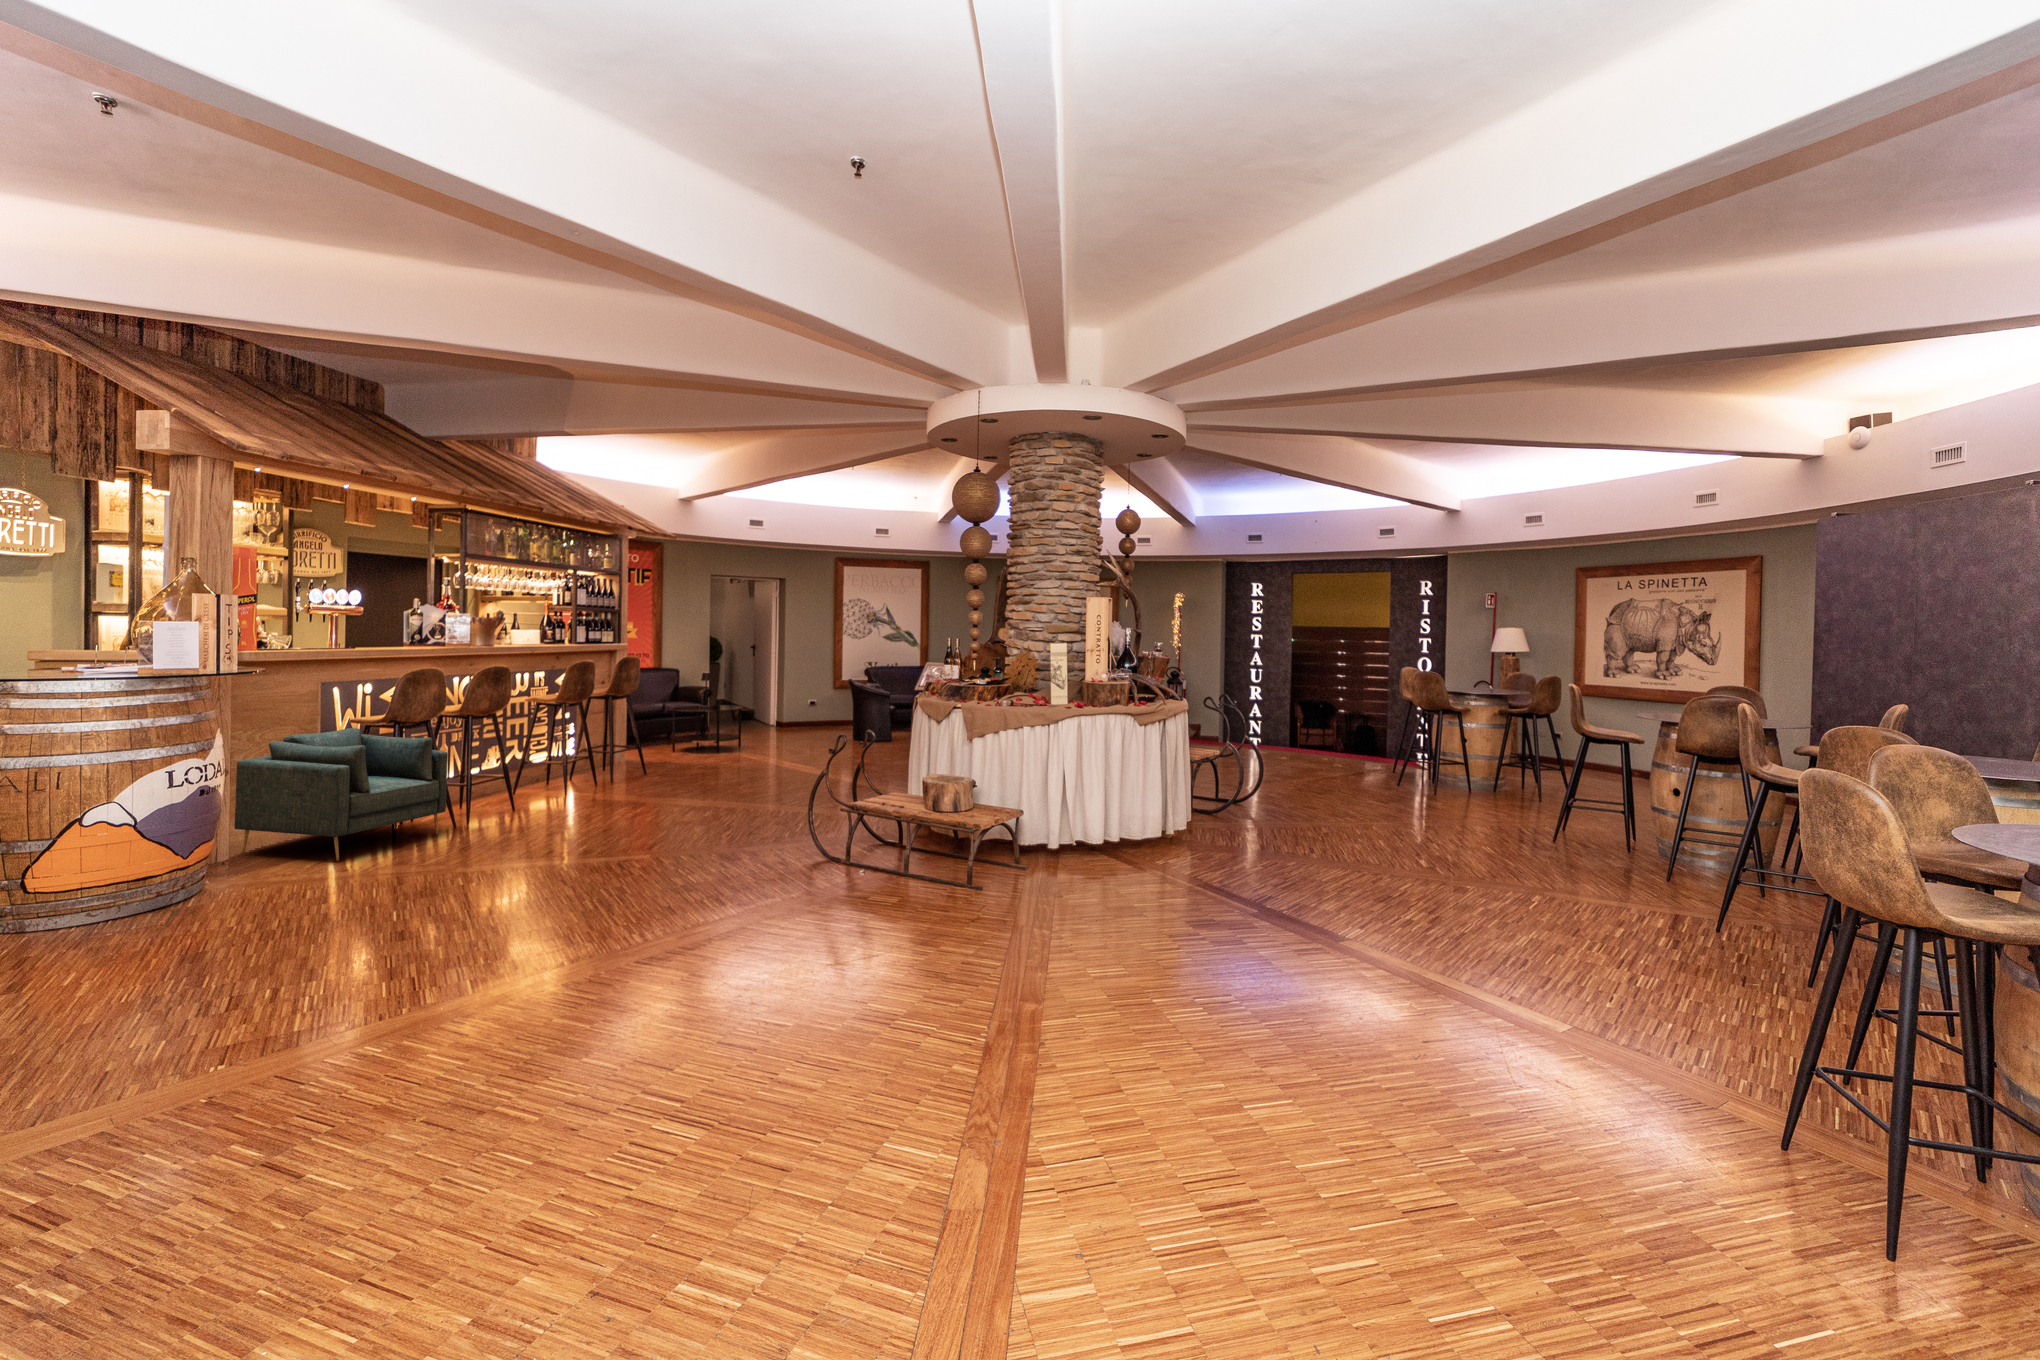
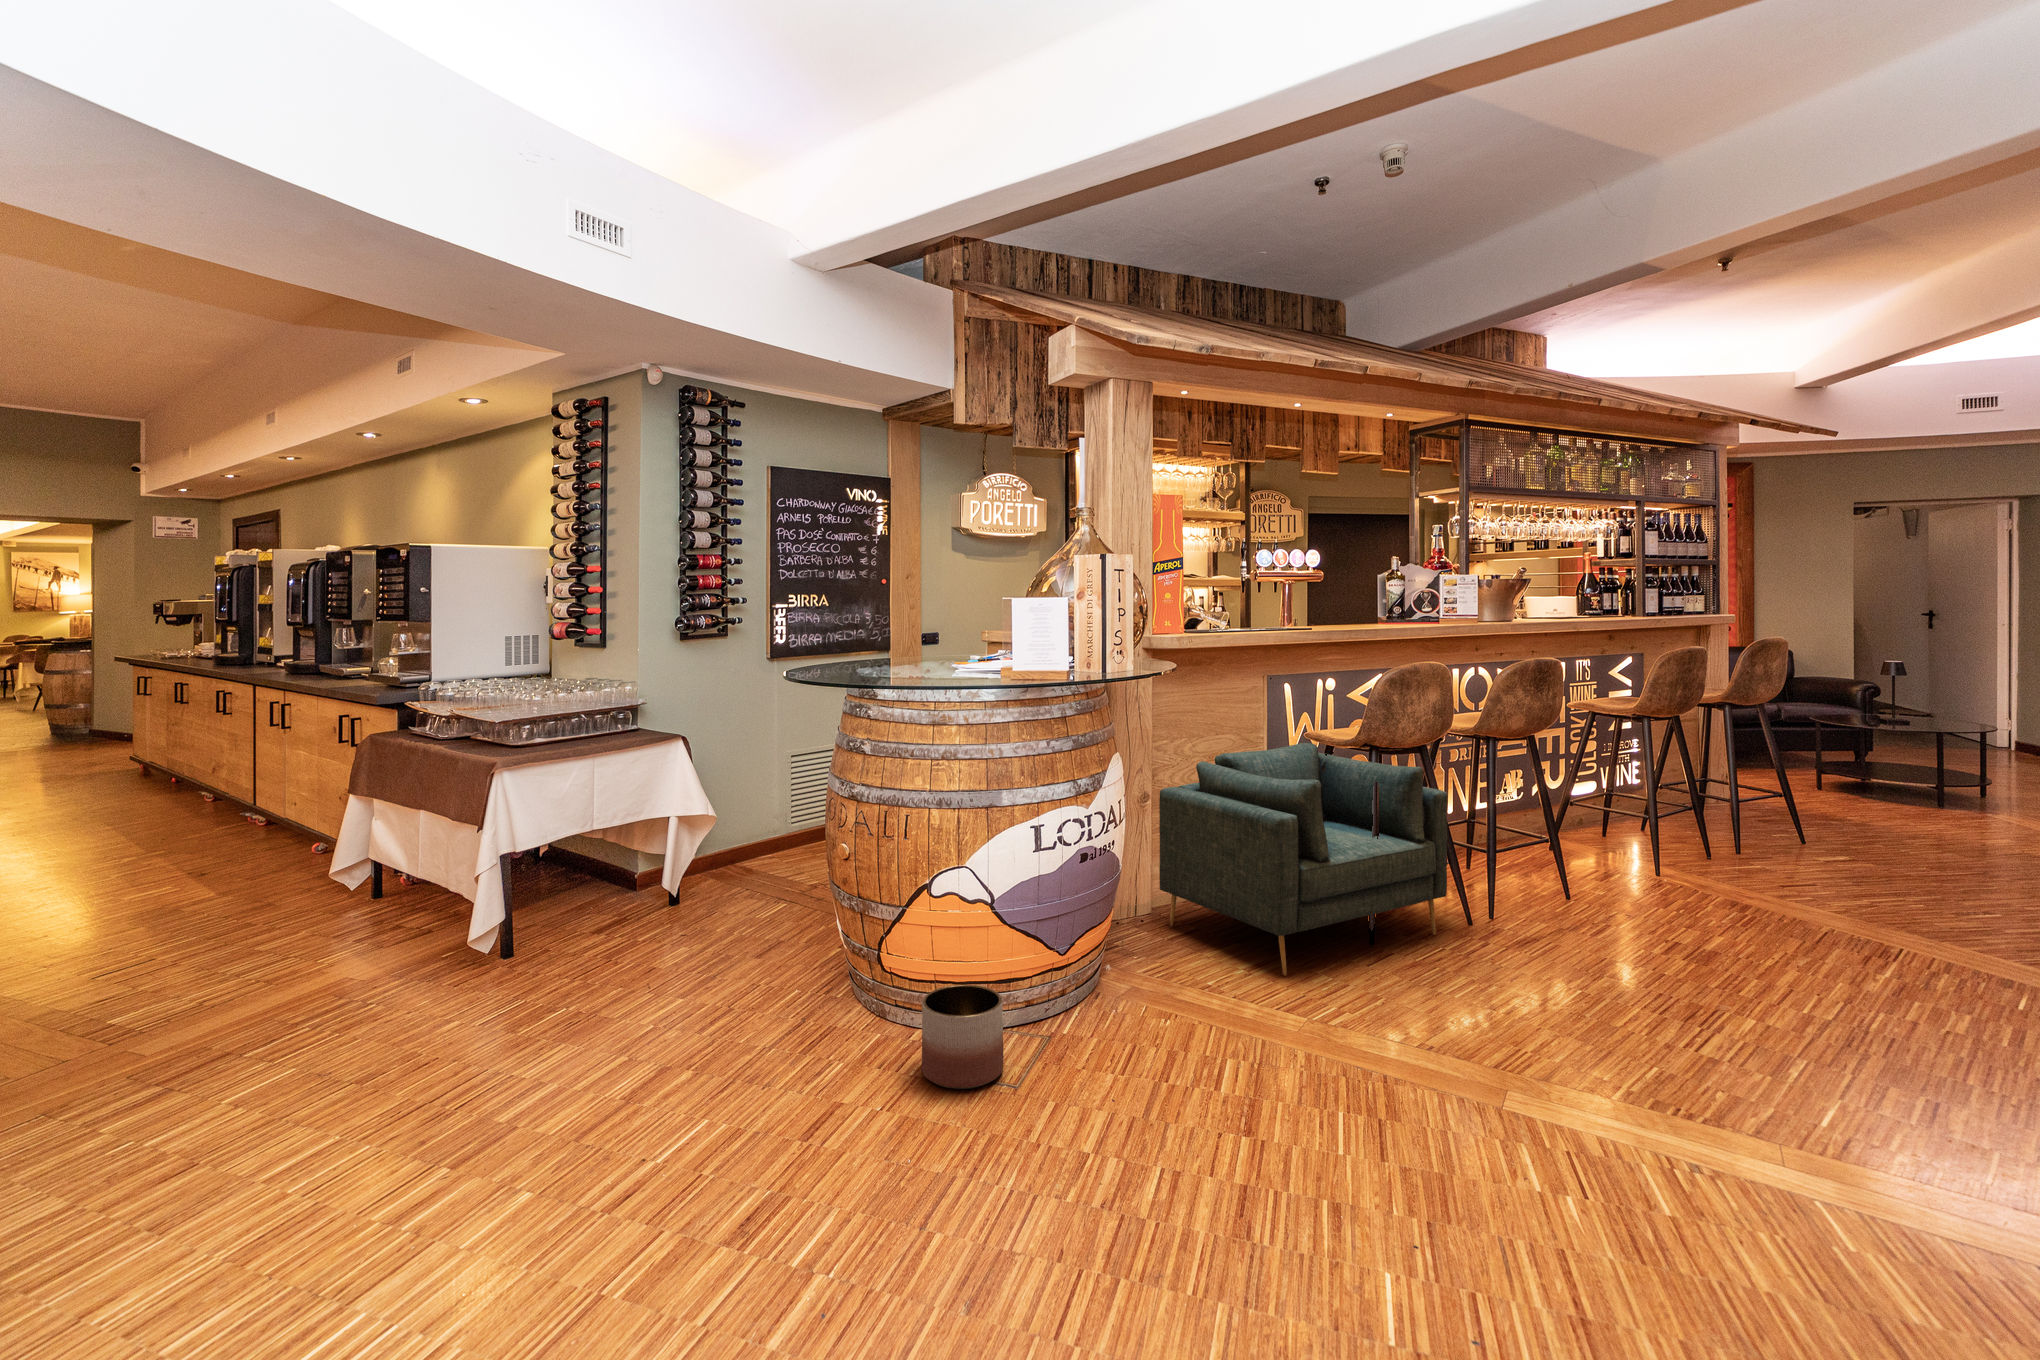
planter: none [78,874,147,930] -> present [922,985,1004,1089]

